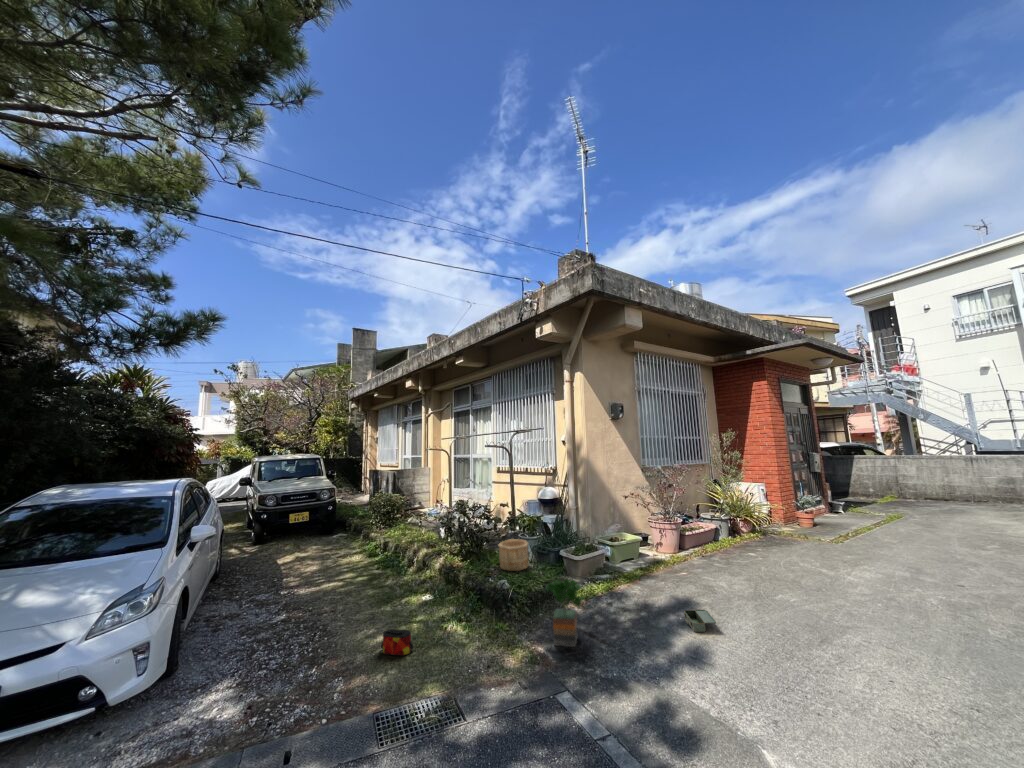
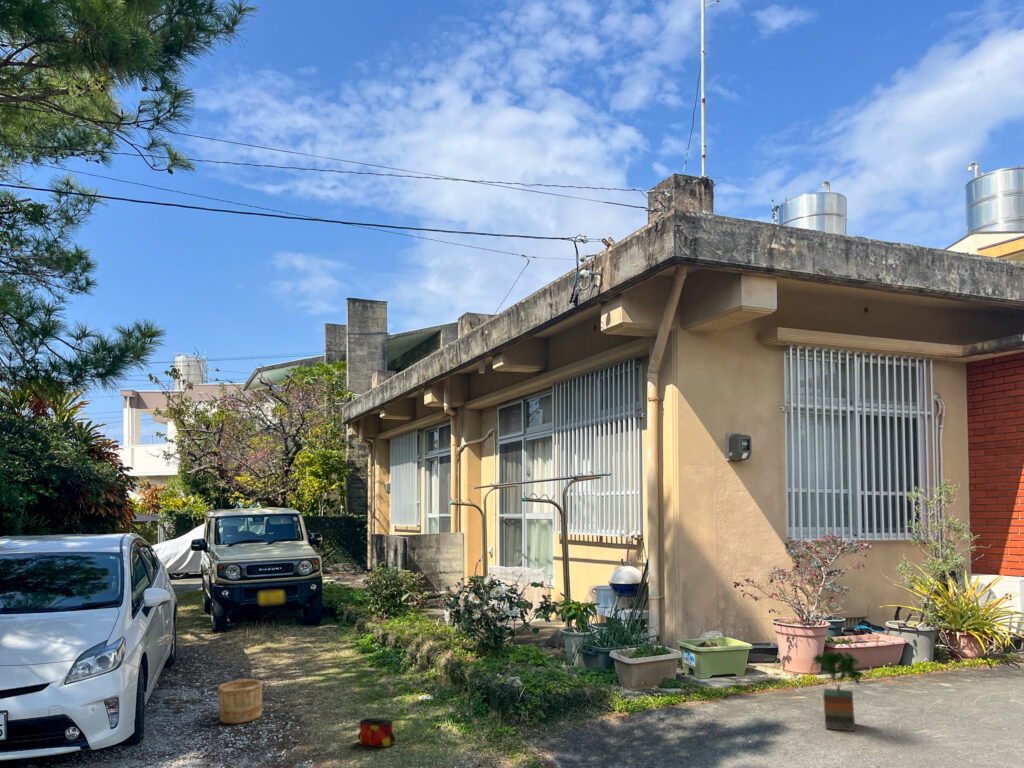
wooden bucket: present [498,539,529,571] -> present [218,679,263,723]
potted tree: present [547,579,583,647] -> present [813,652,863,731]
toolbox: present [684,610,716,632] -> none [743,722,778,746]

